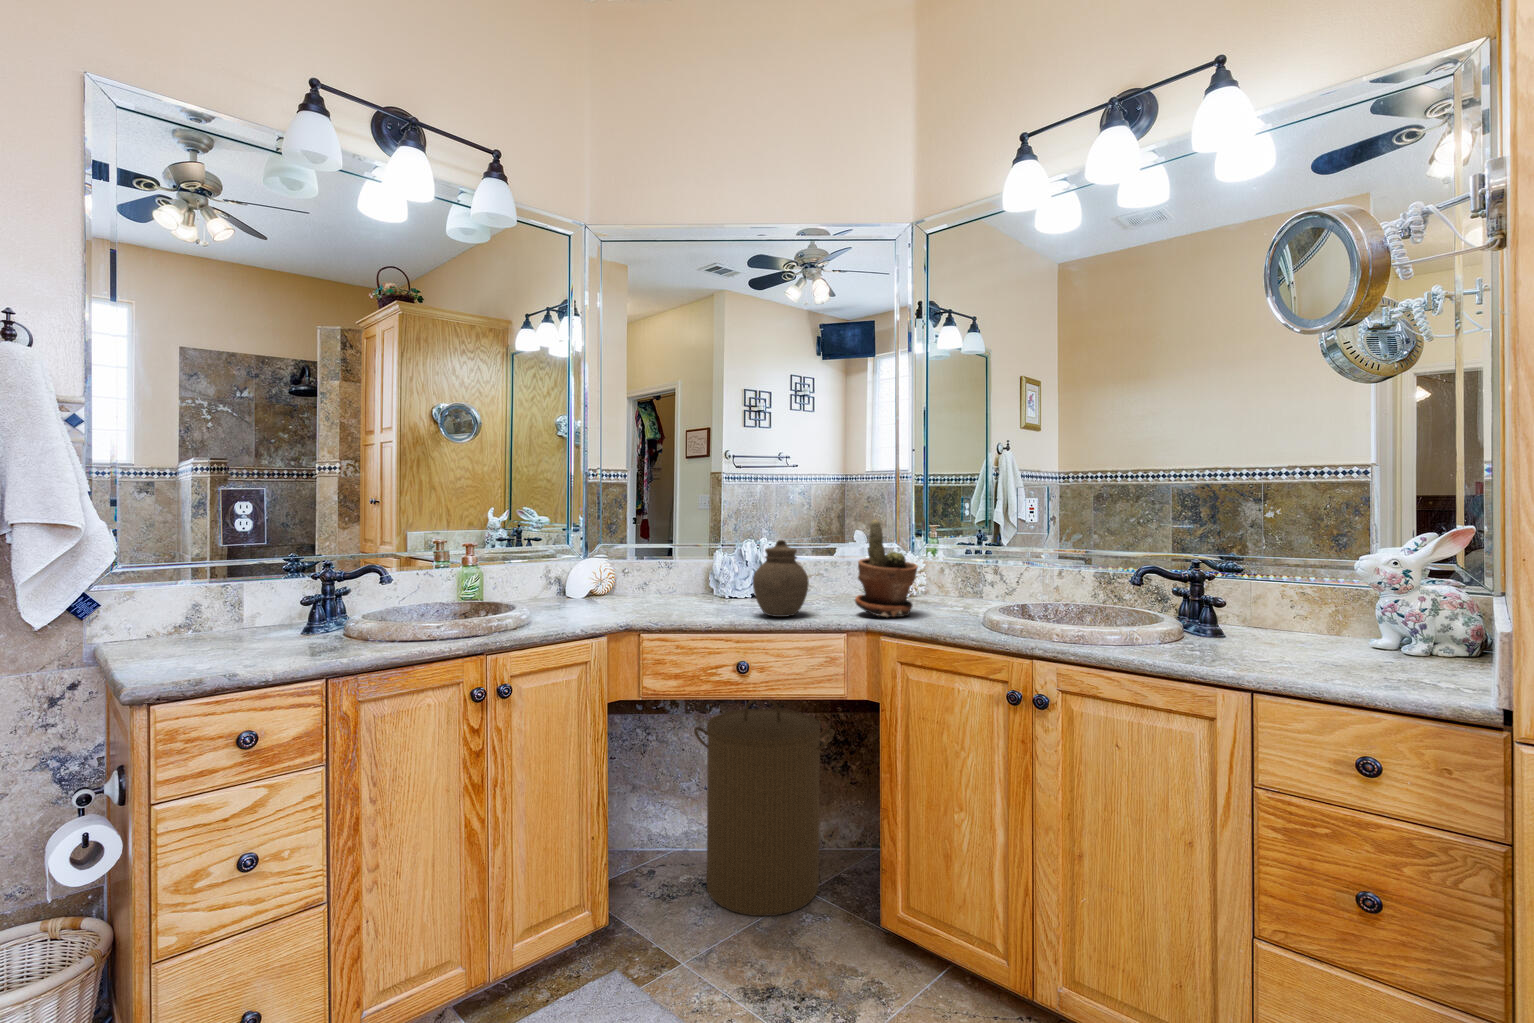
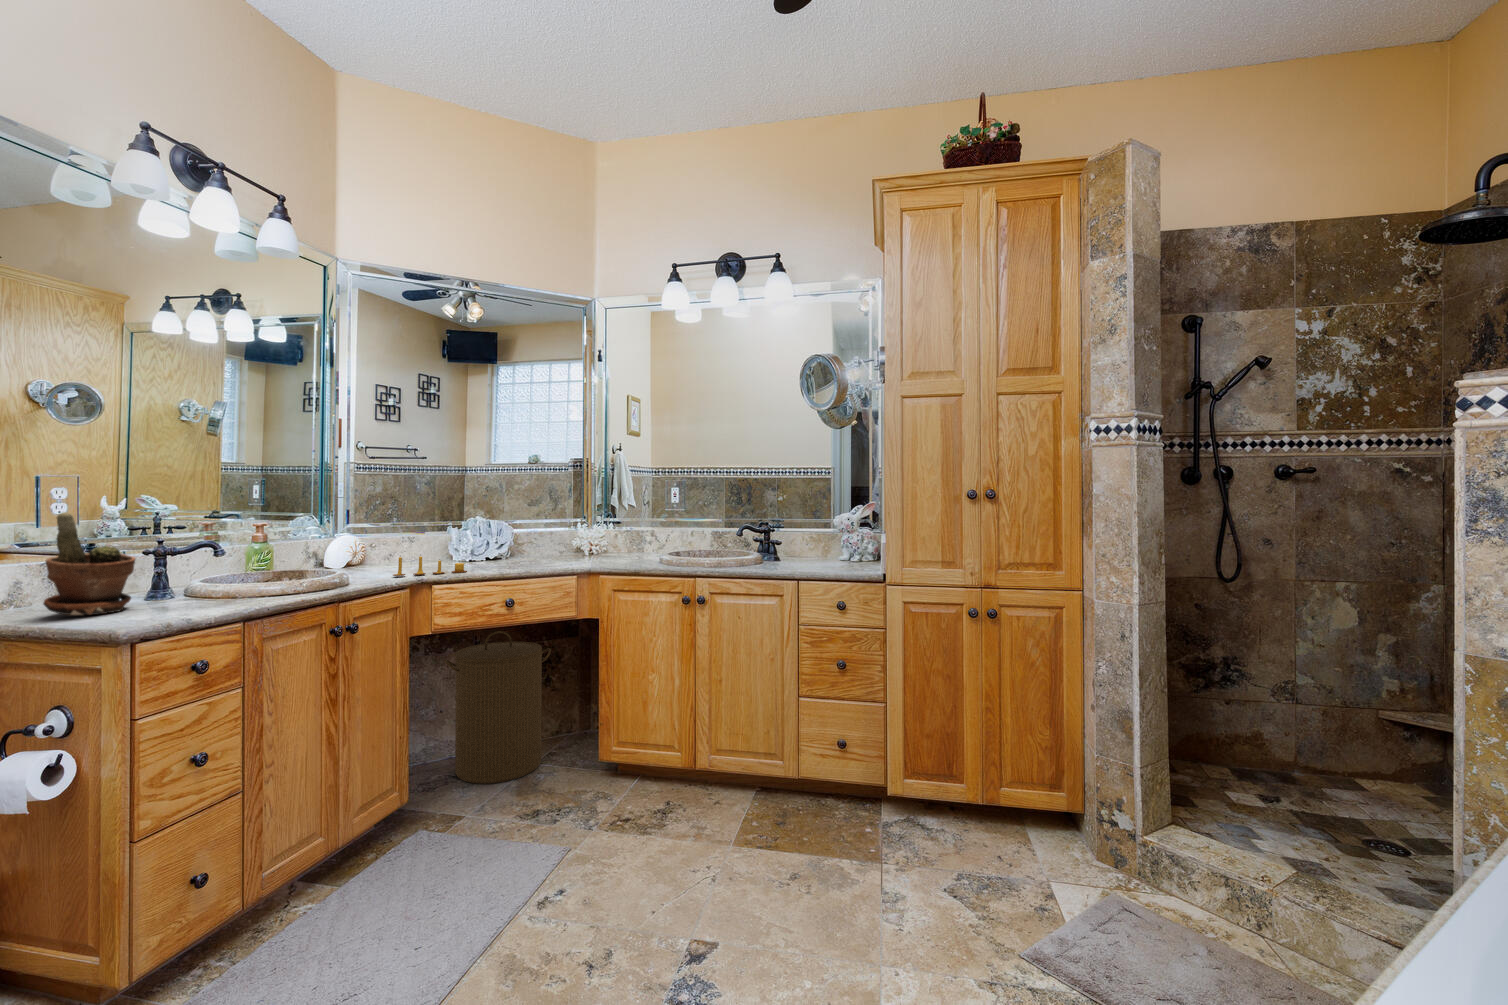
potted plant: present [855,520,918,617] -> present [43,512,135,615]
jar: present [753,540,809,617] -> none [513,517,552,568]
candle: none [601,588,694,617] -> present [393,556,467,576]

